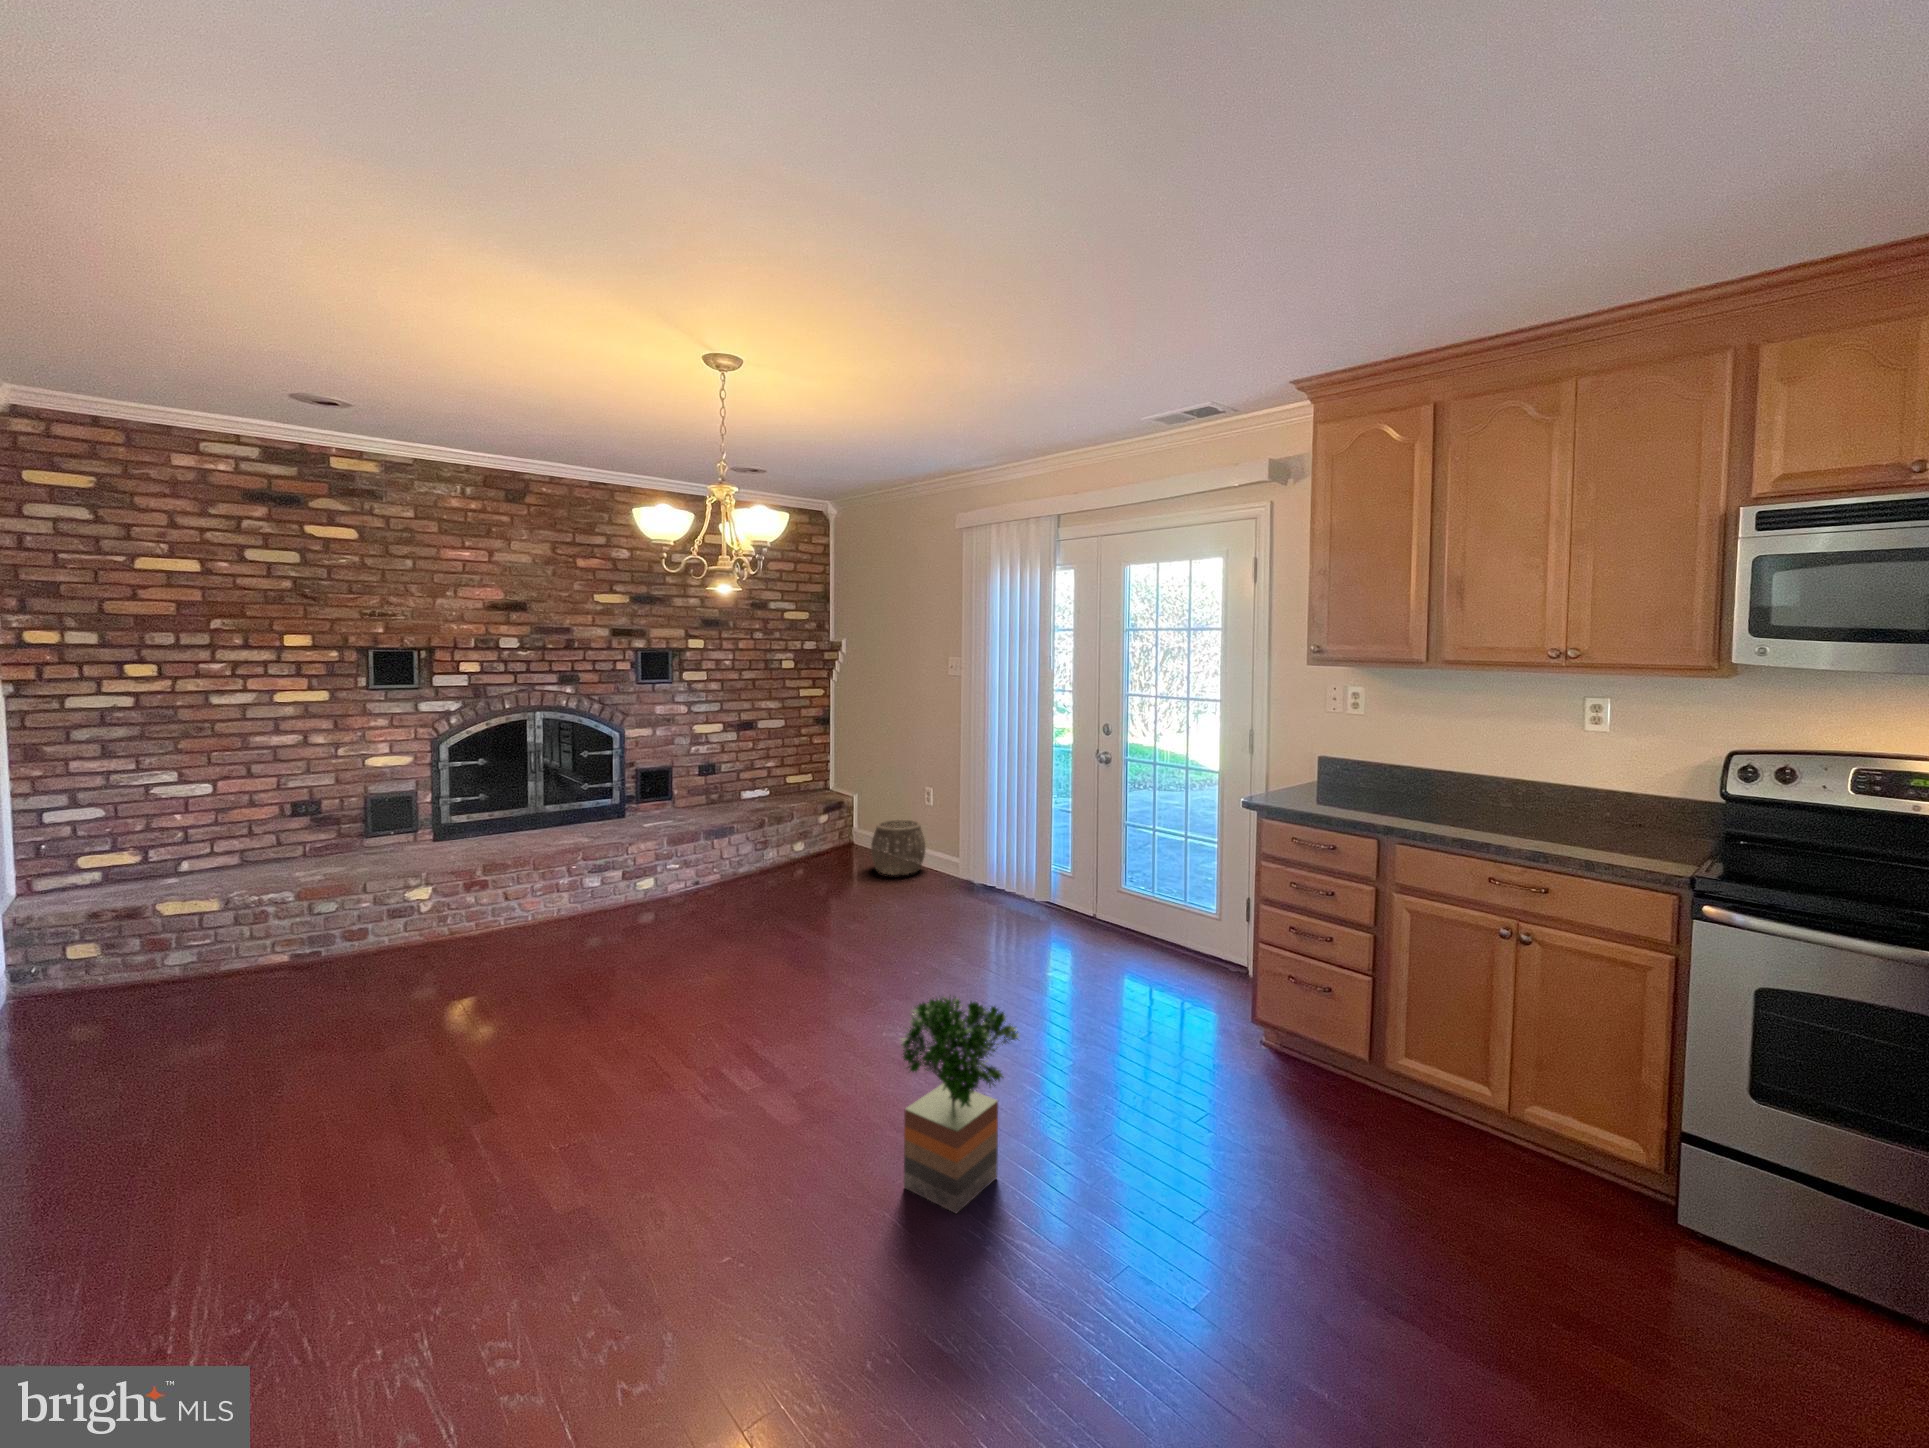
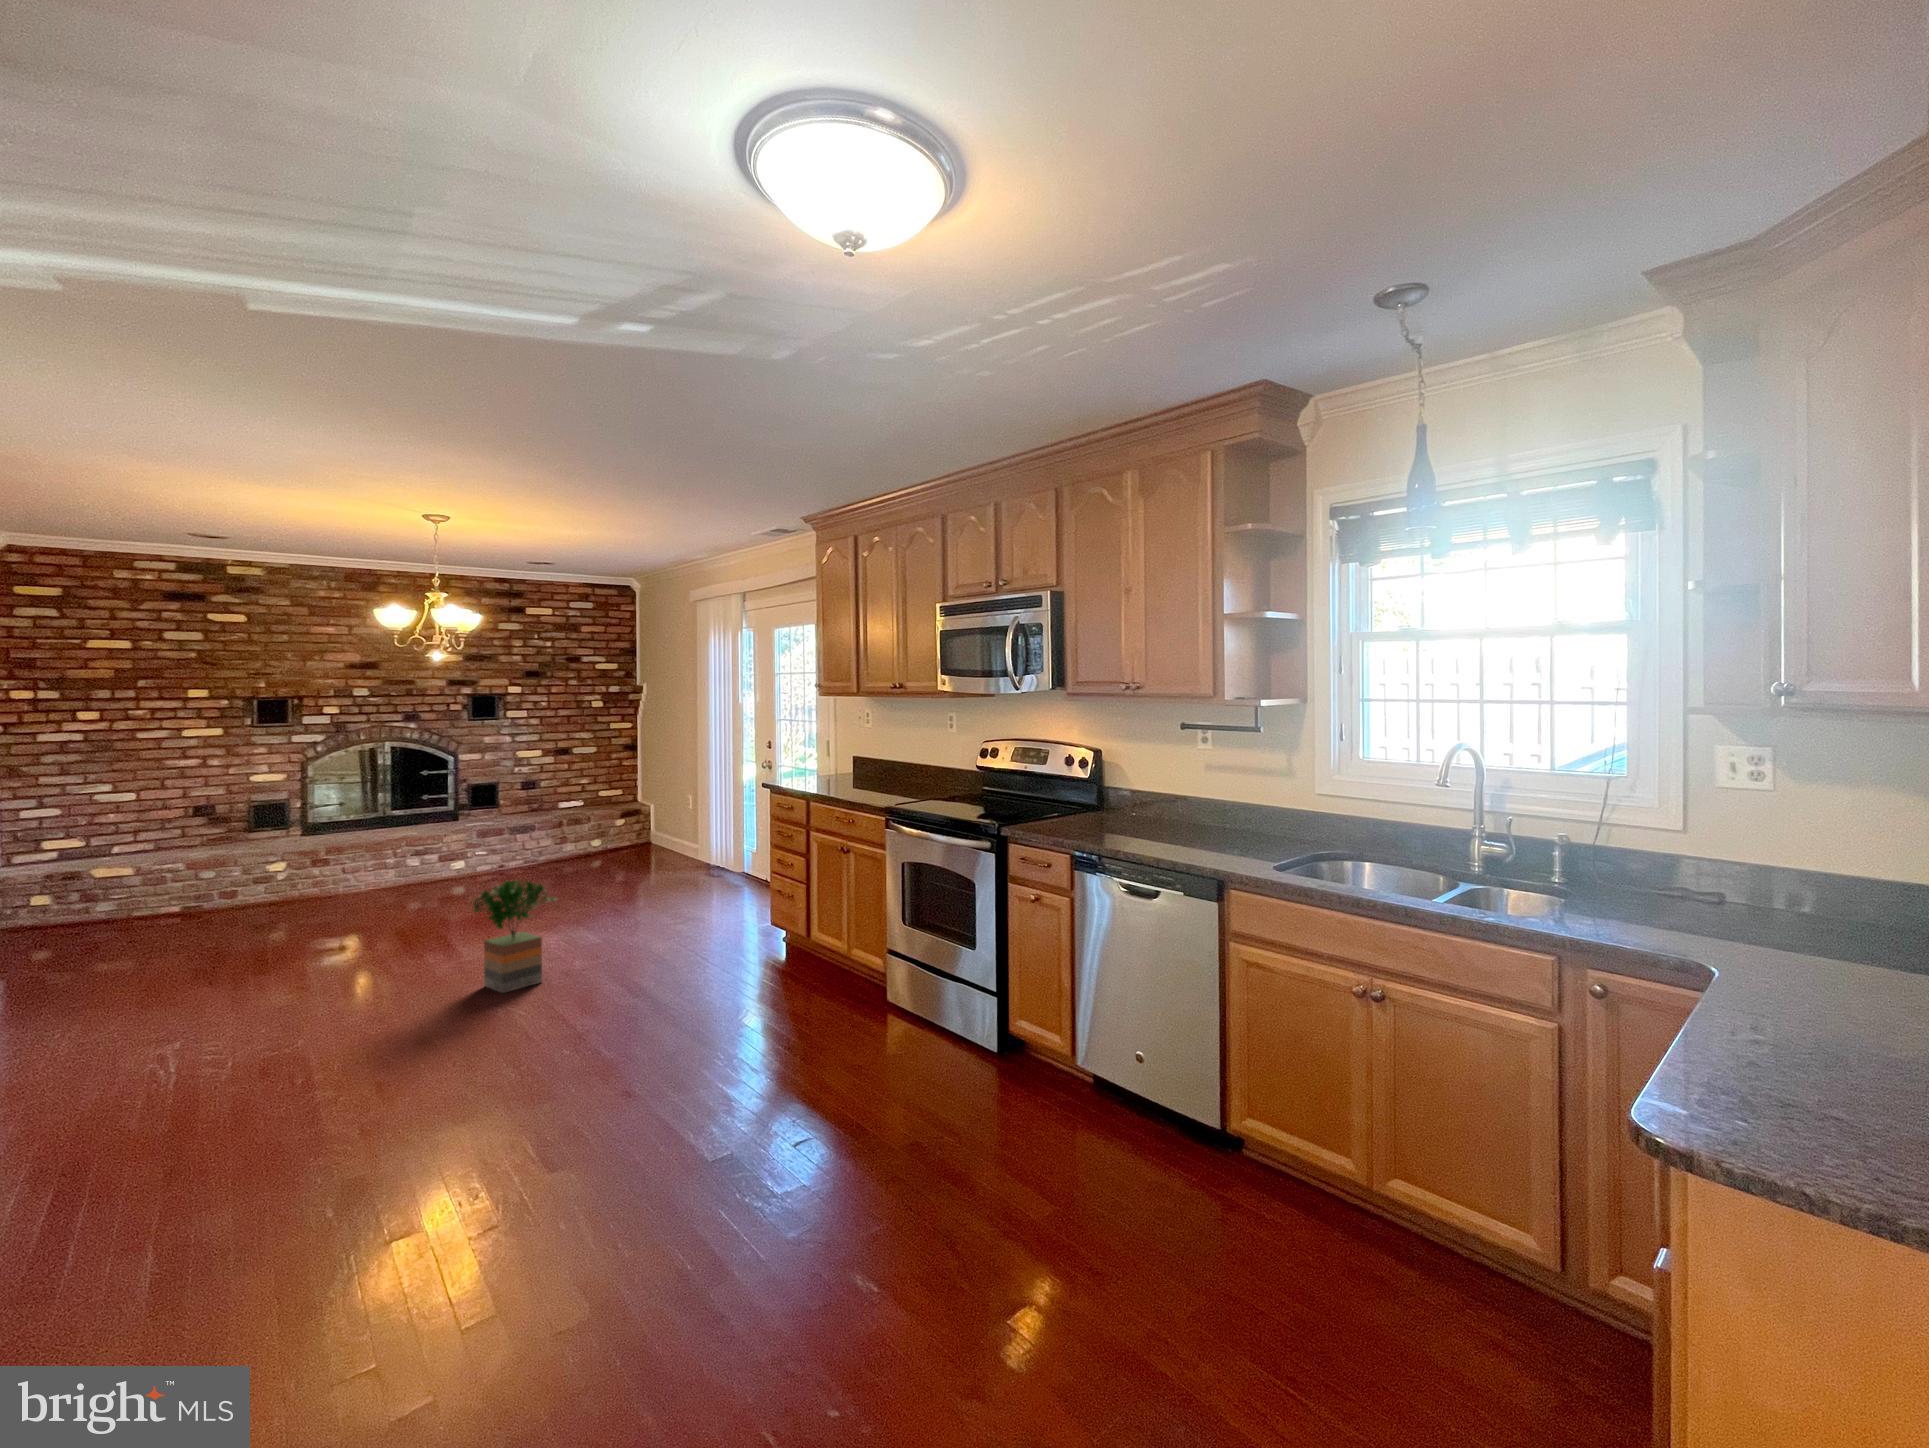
woven basket: present [871,820,925,875] -> none [642,819,687,861]

